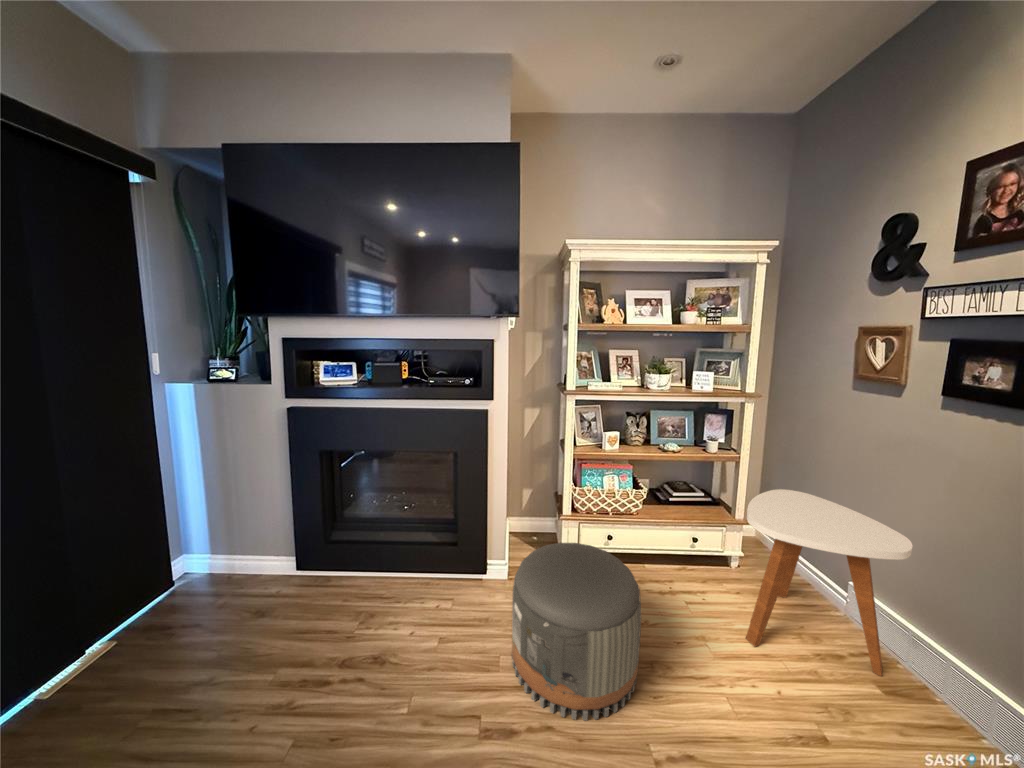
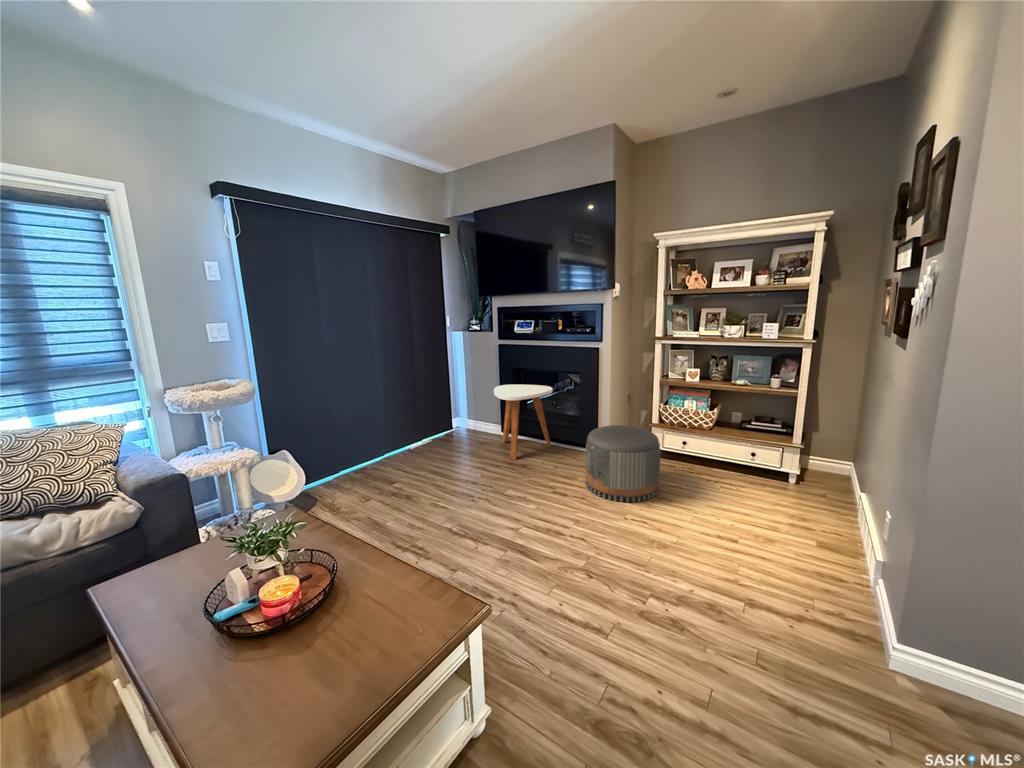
side table: present [746,489,913,676] -> present [494,385,552,460]

